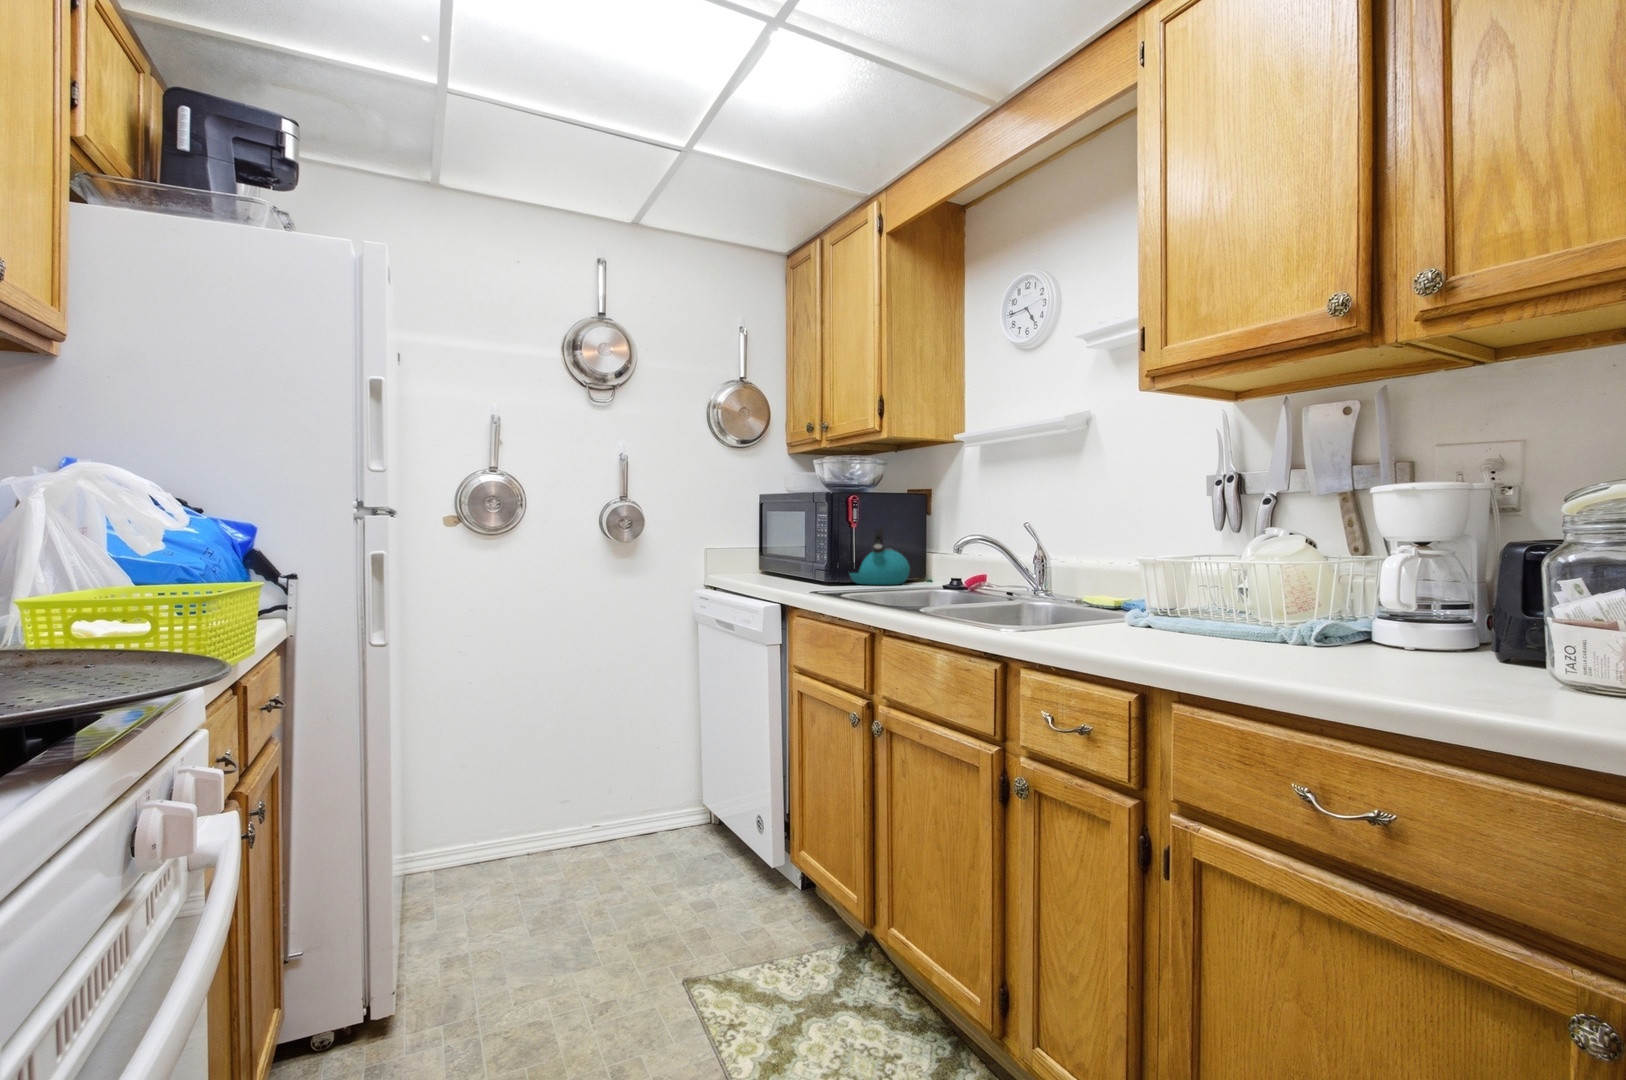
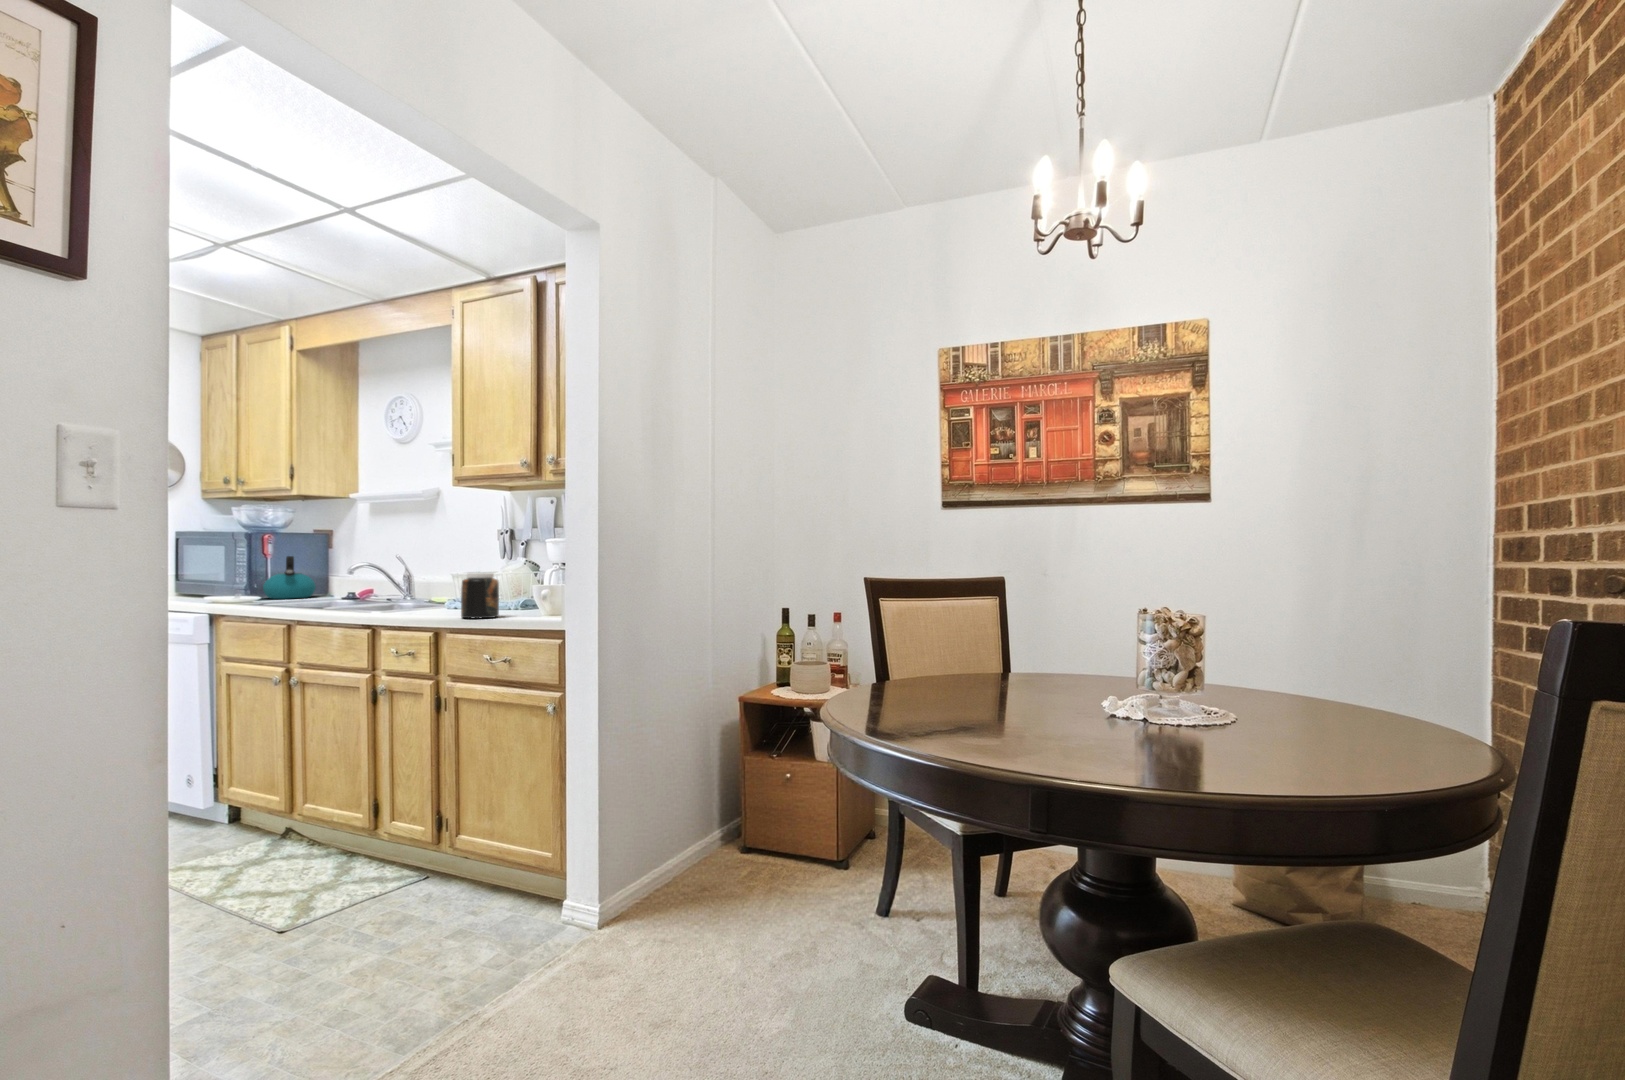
jar: none [1208,559,1307,676] -> present [461,573,499,618]

